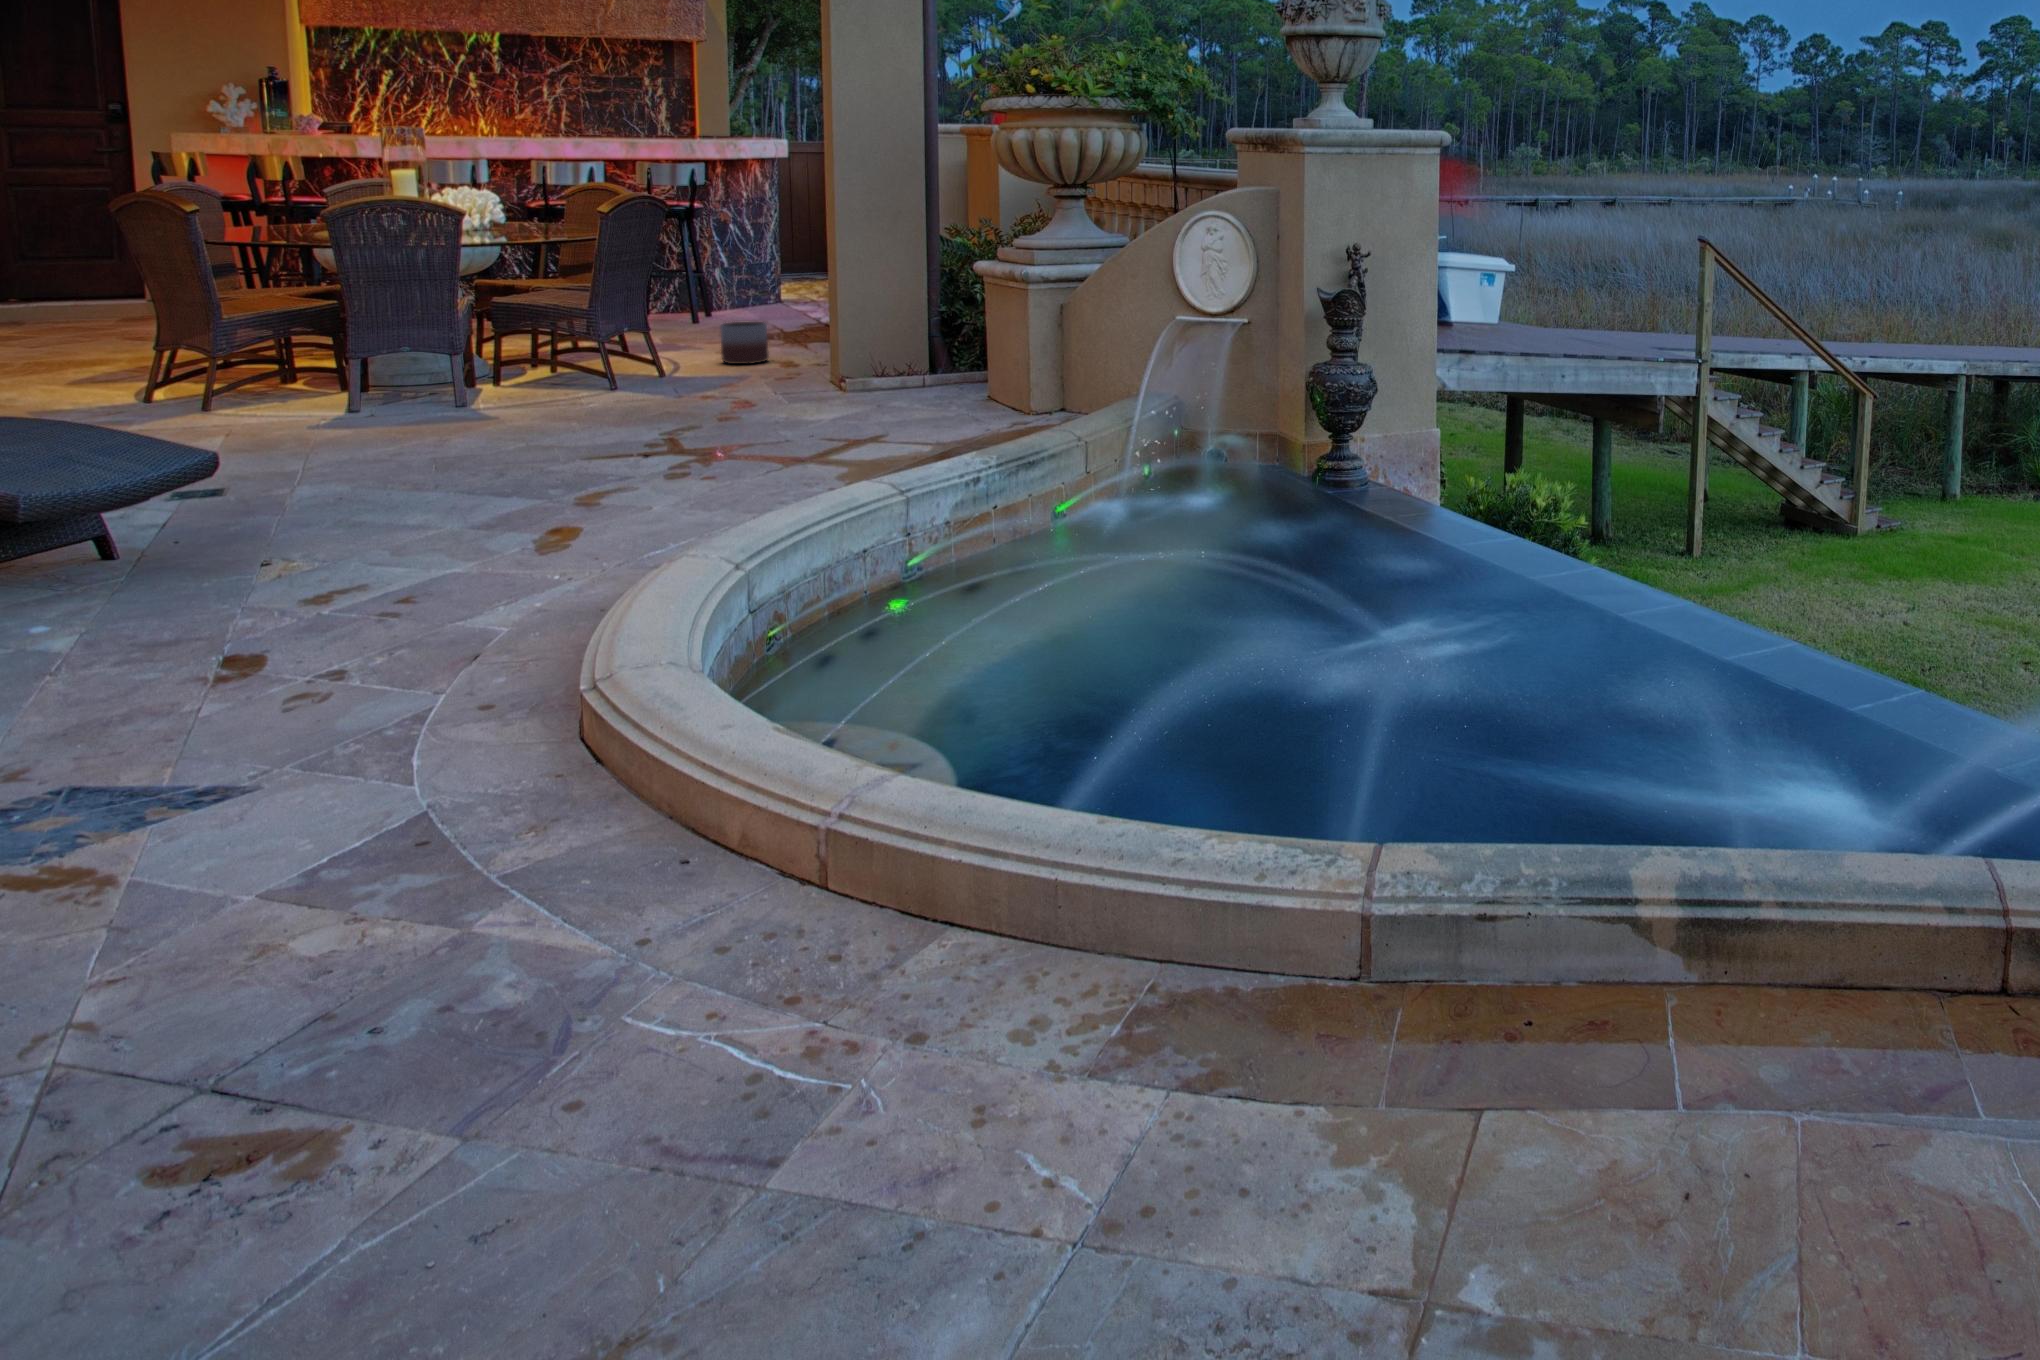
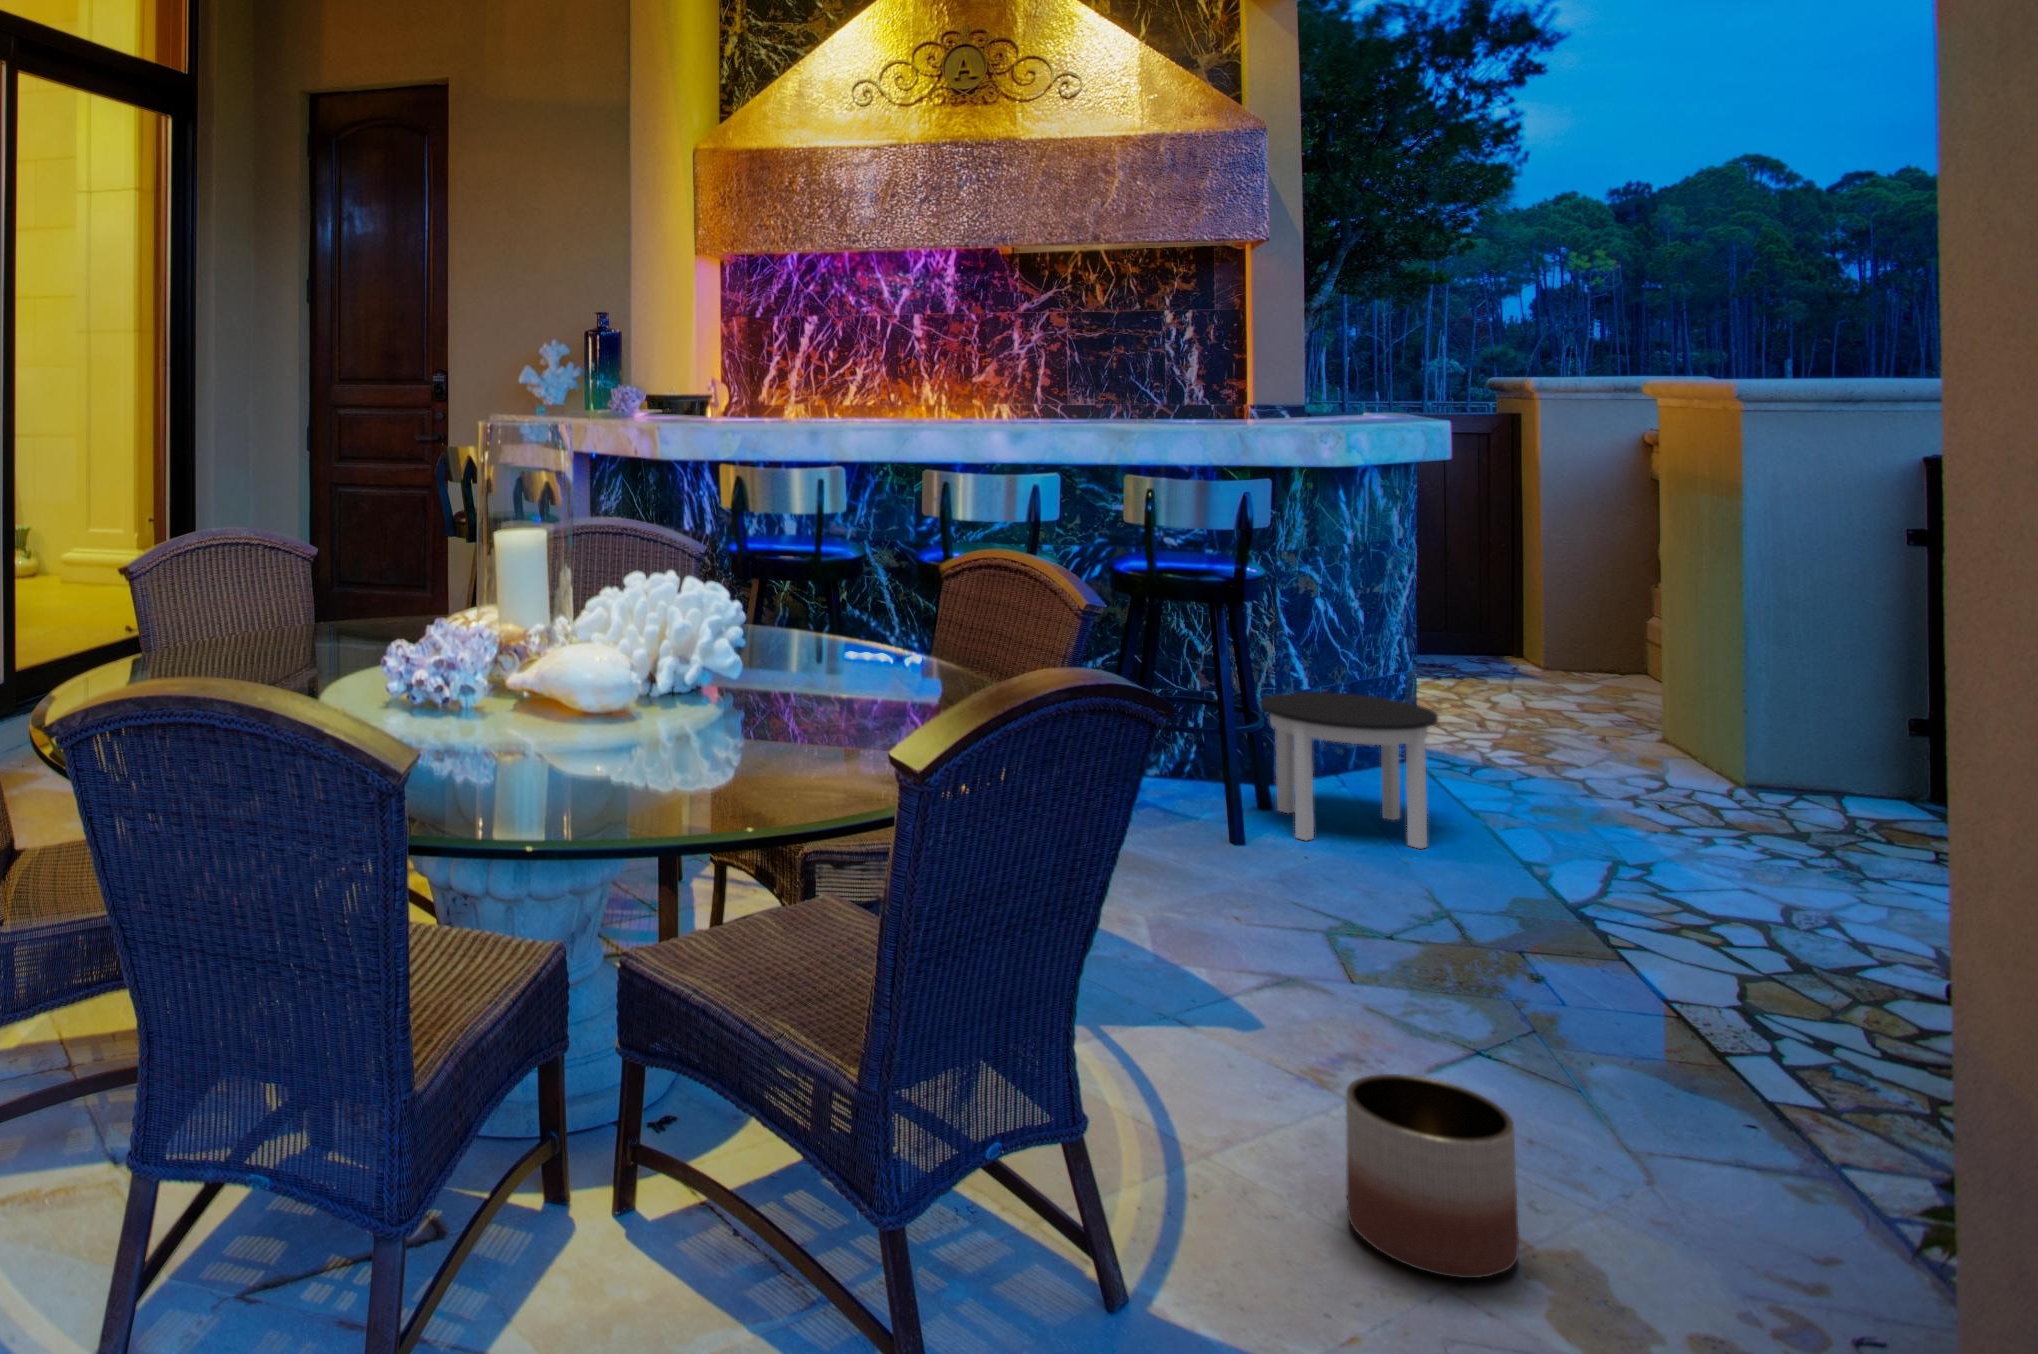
round table: none [703,263,780,321] -> present [1259,692,1438,849]

